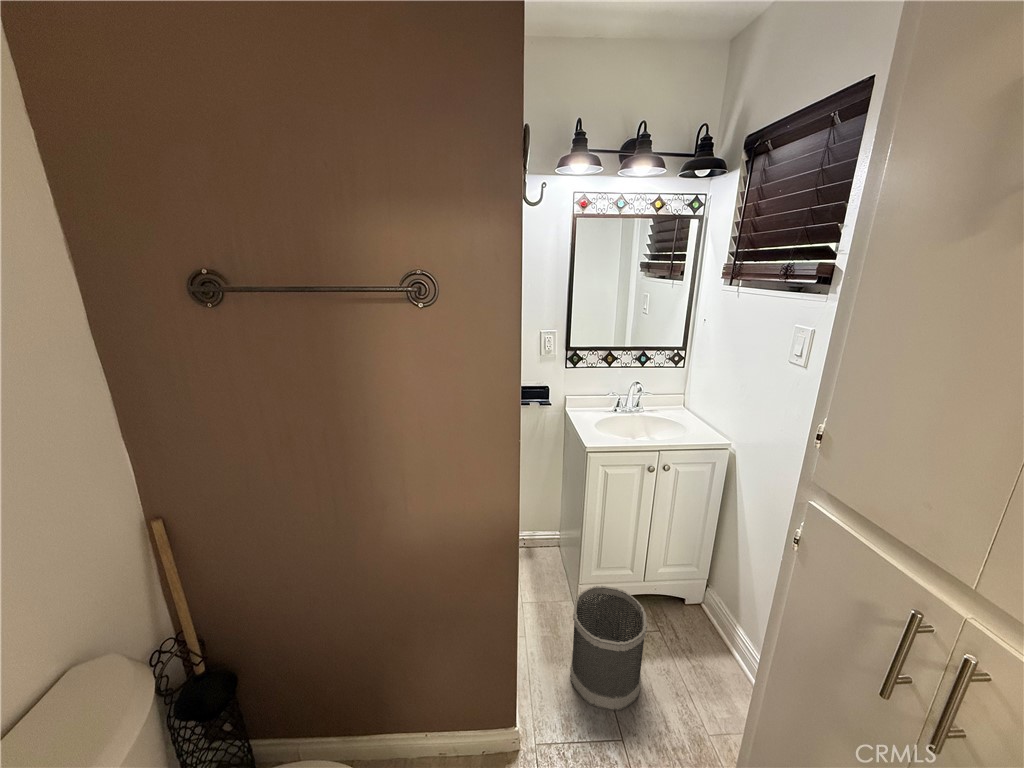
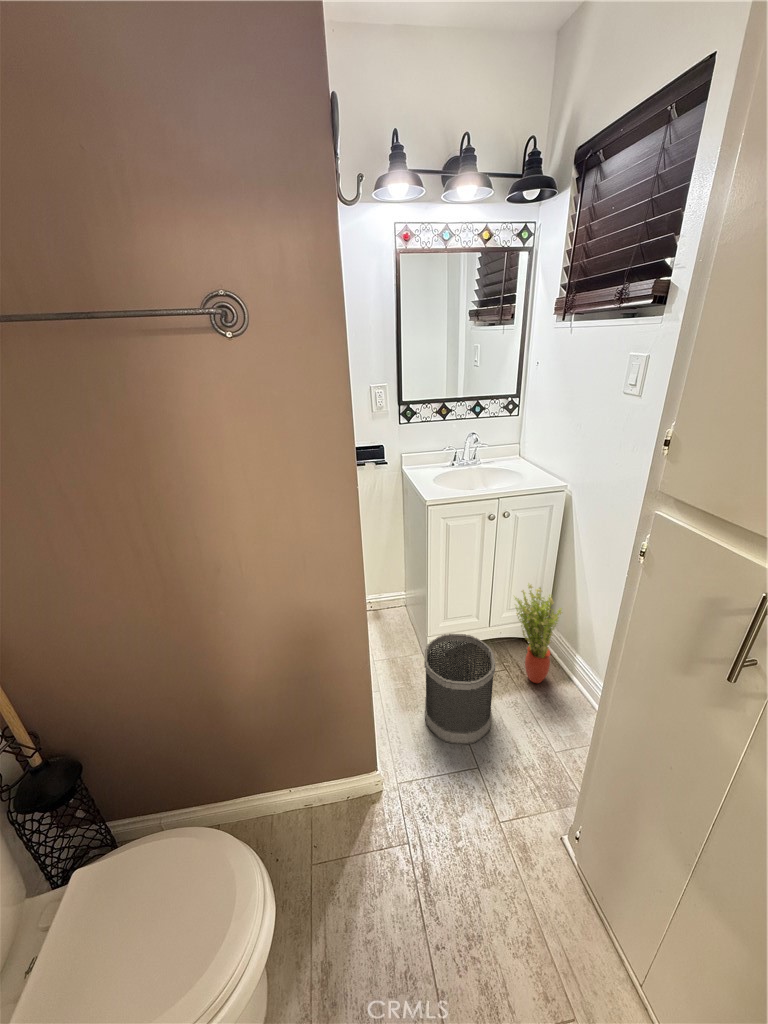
potted plant: none [671,541,722,651] -> present [515,584,562,683]

